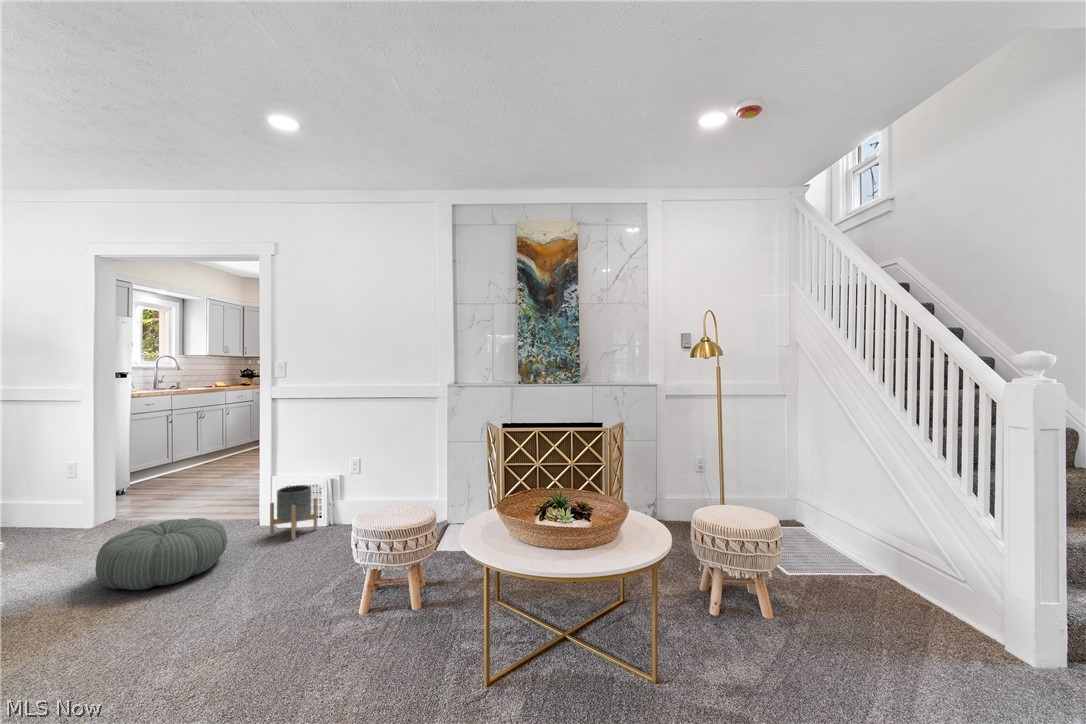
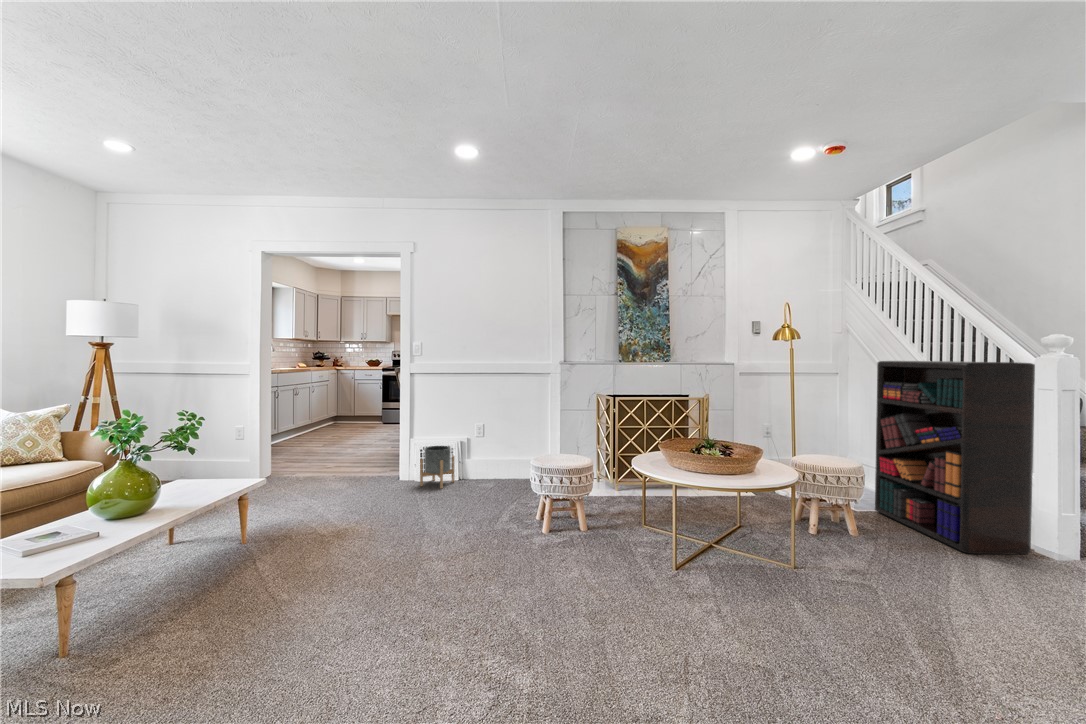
bookshelf: none [809,382,1000,654] -> present [875,361,1035,554]
pouf: present [95,518,227,590] -> none [318,468,405,518]

